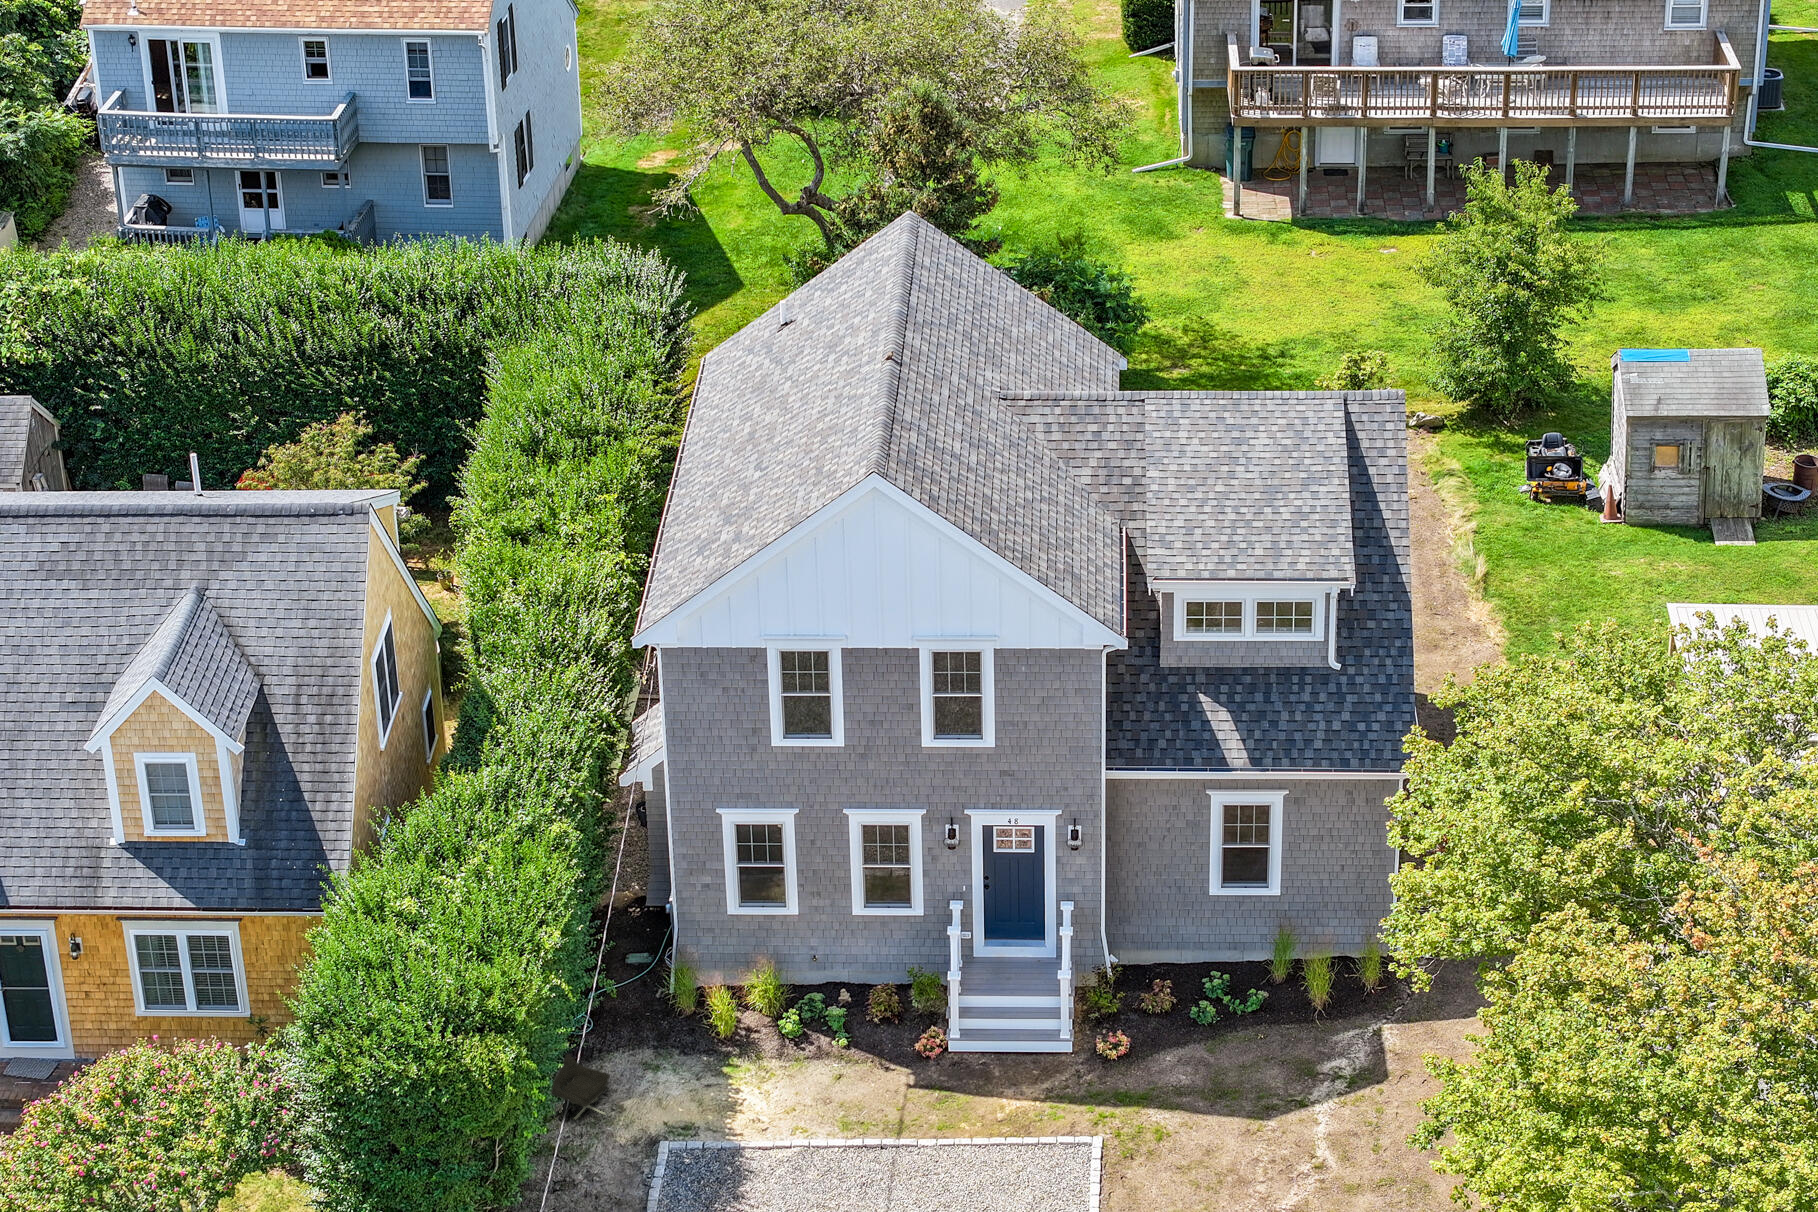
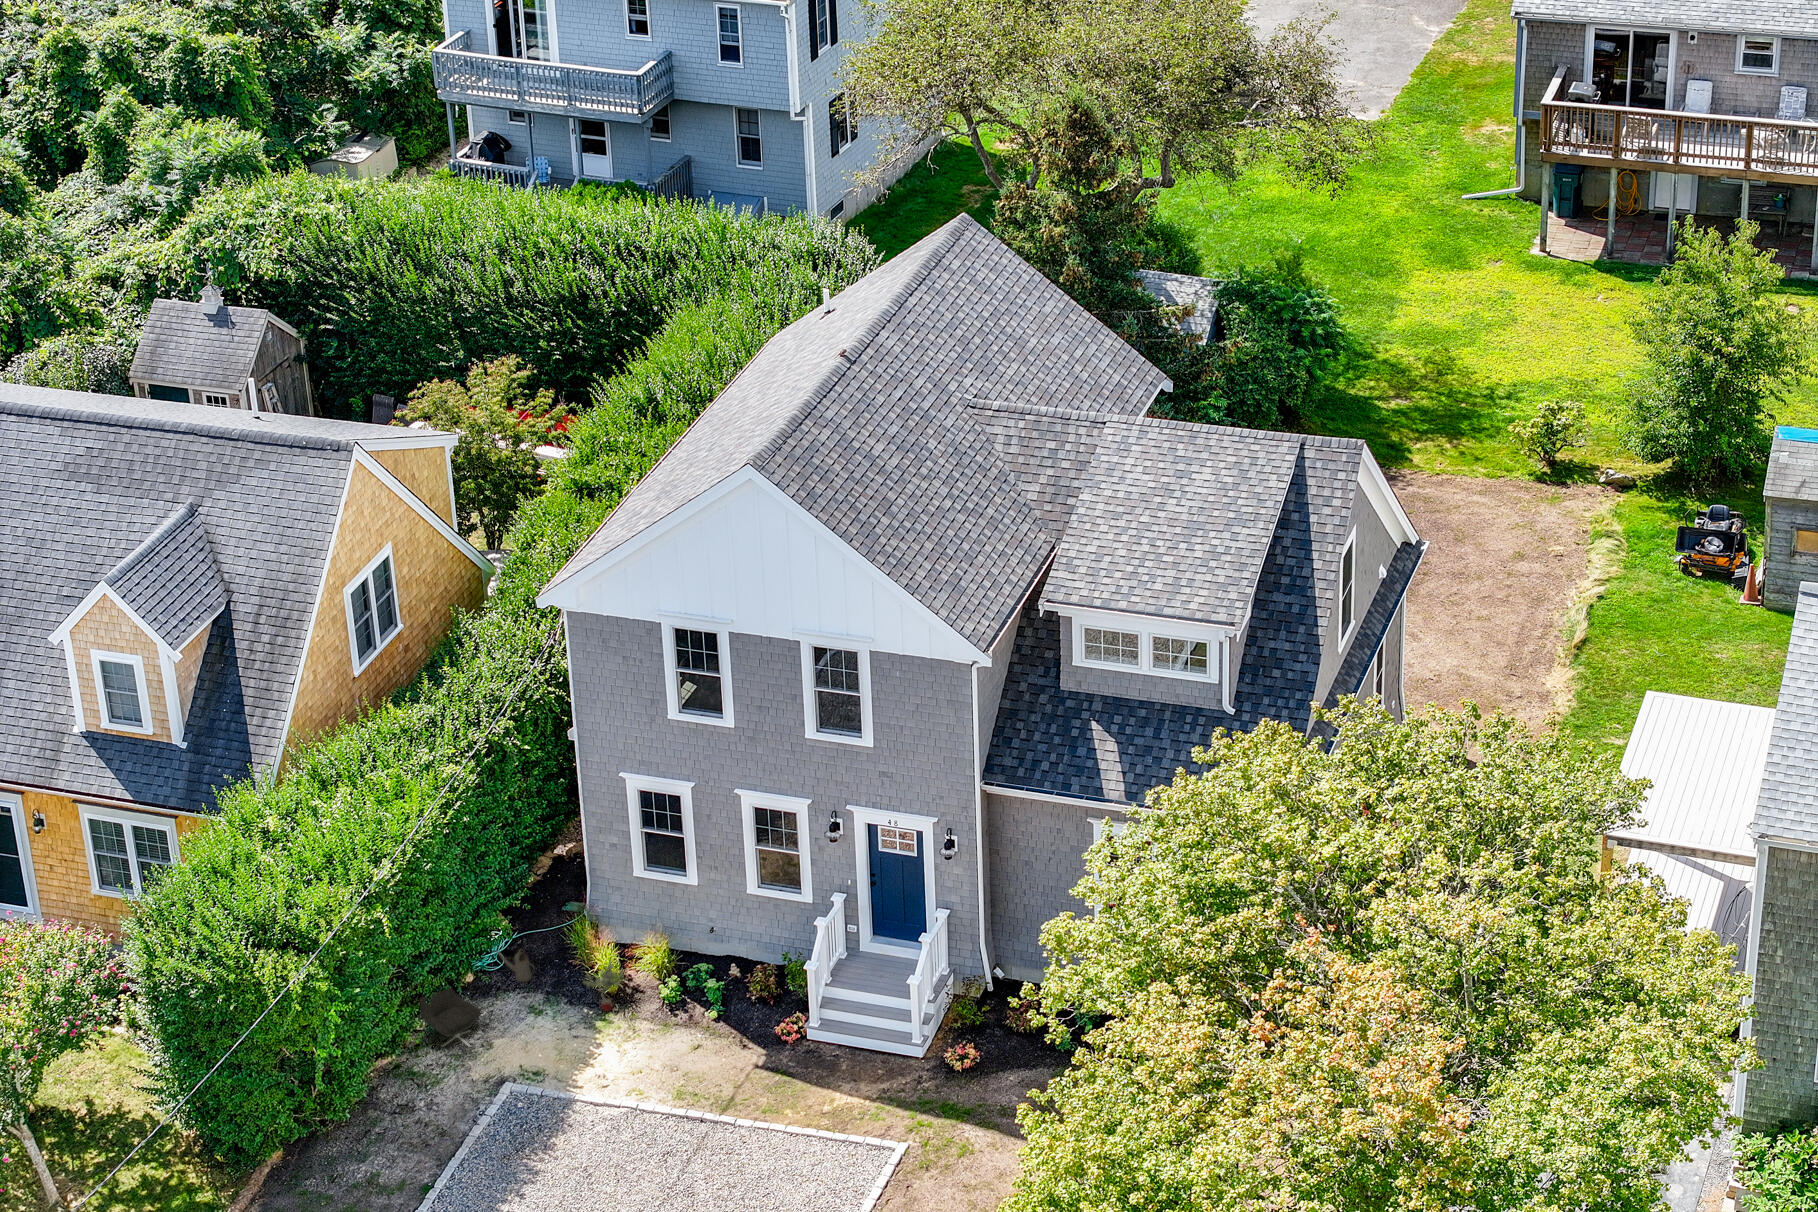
potted tree: none [705,1003,752,1058] -> present [584,962,624,1011]
watering can: none [598,1008,642,1043] -> present [497,949,532,982]

